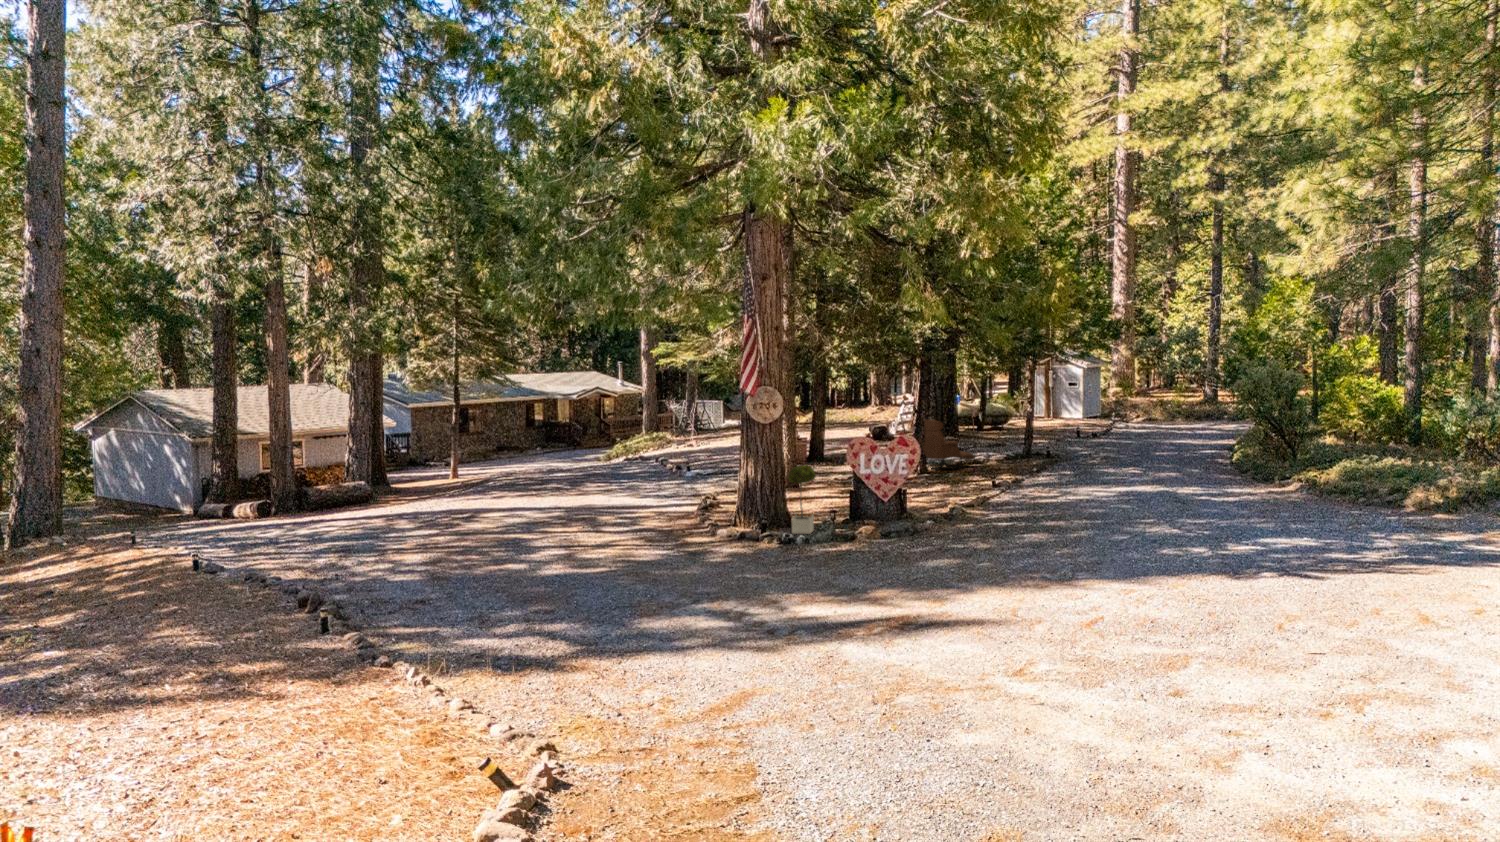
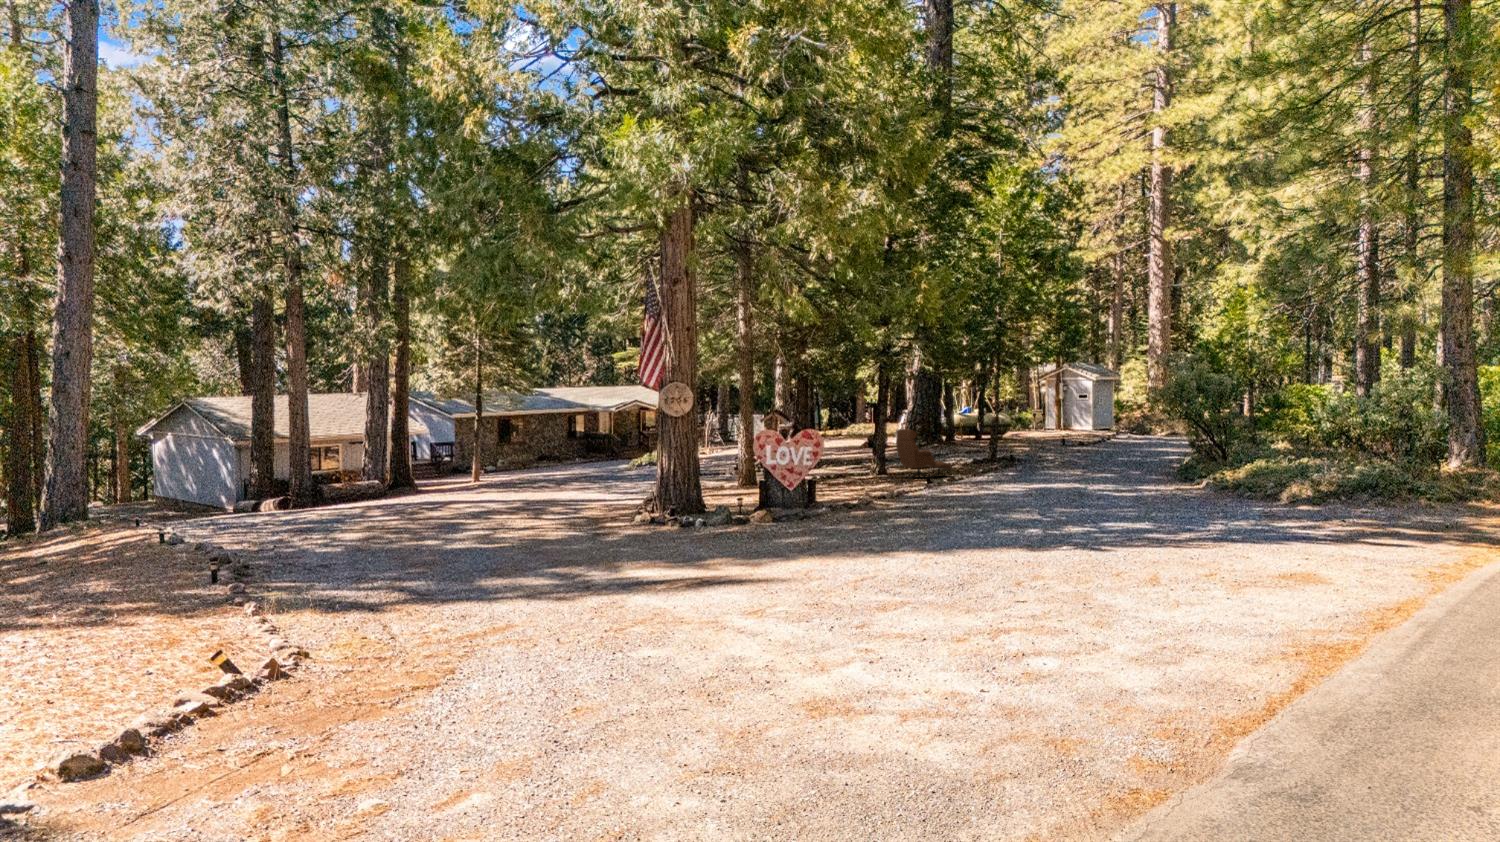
potted tree: present [788,465,816,534] -> none [700,455,726,520]

